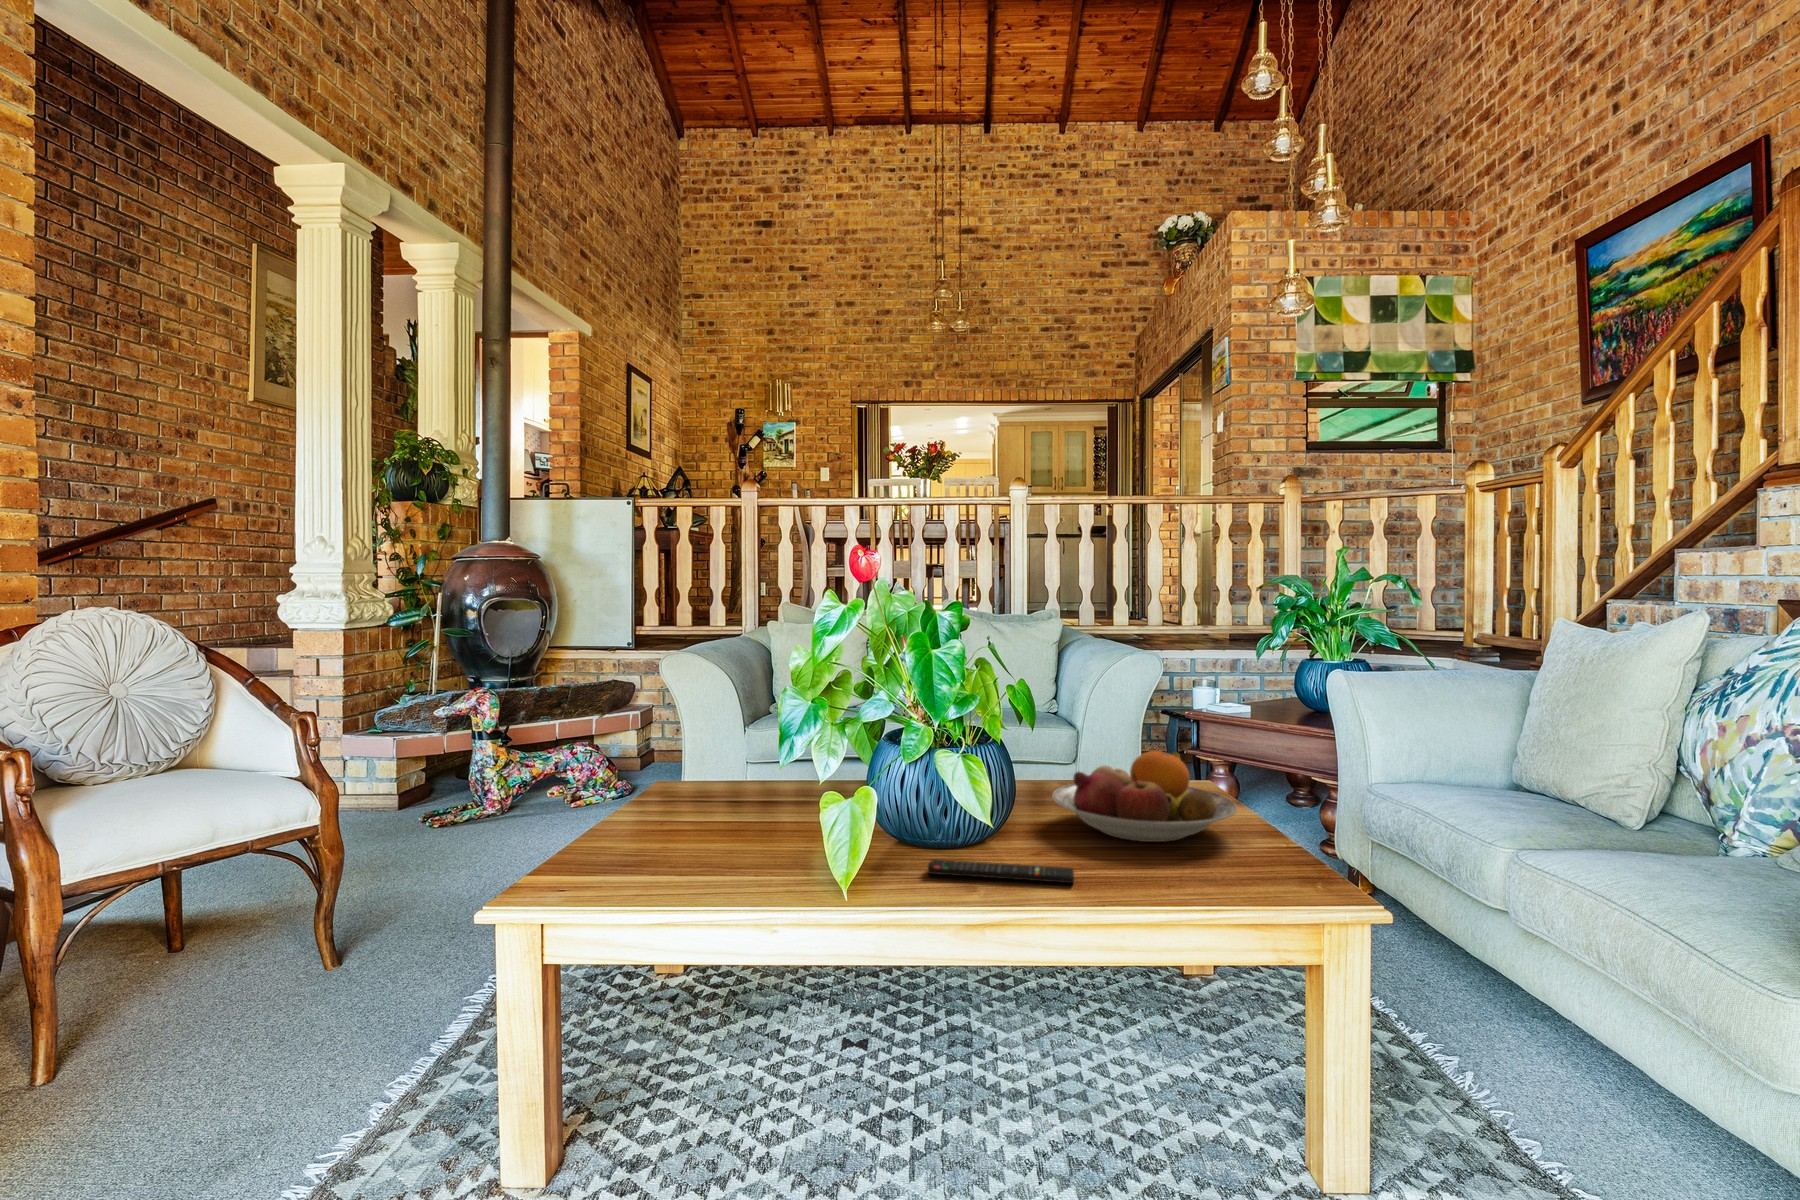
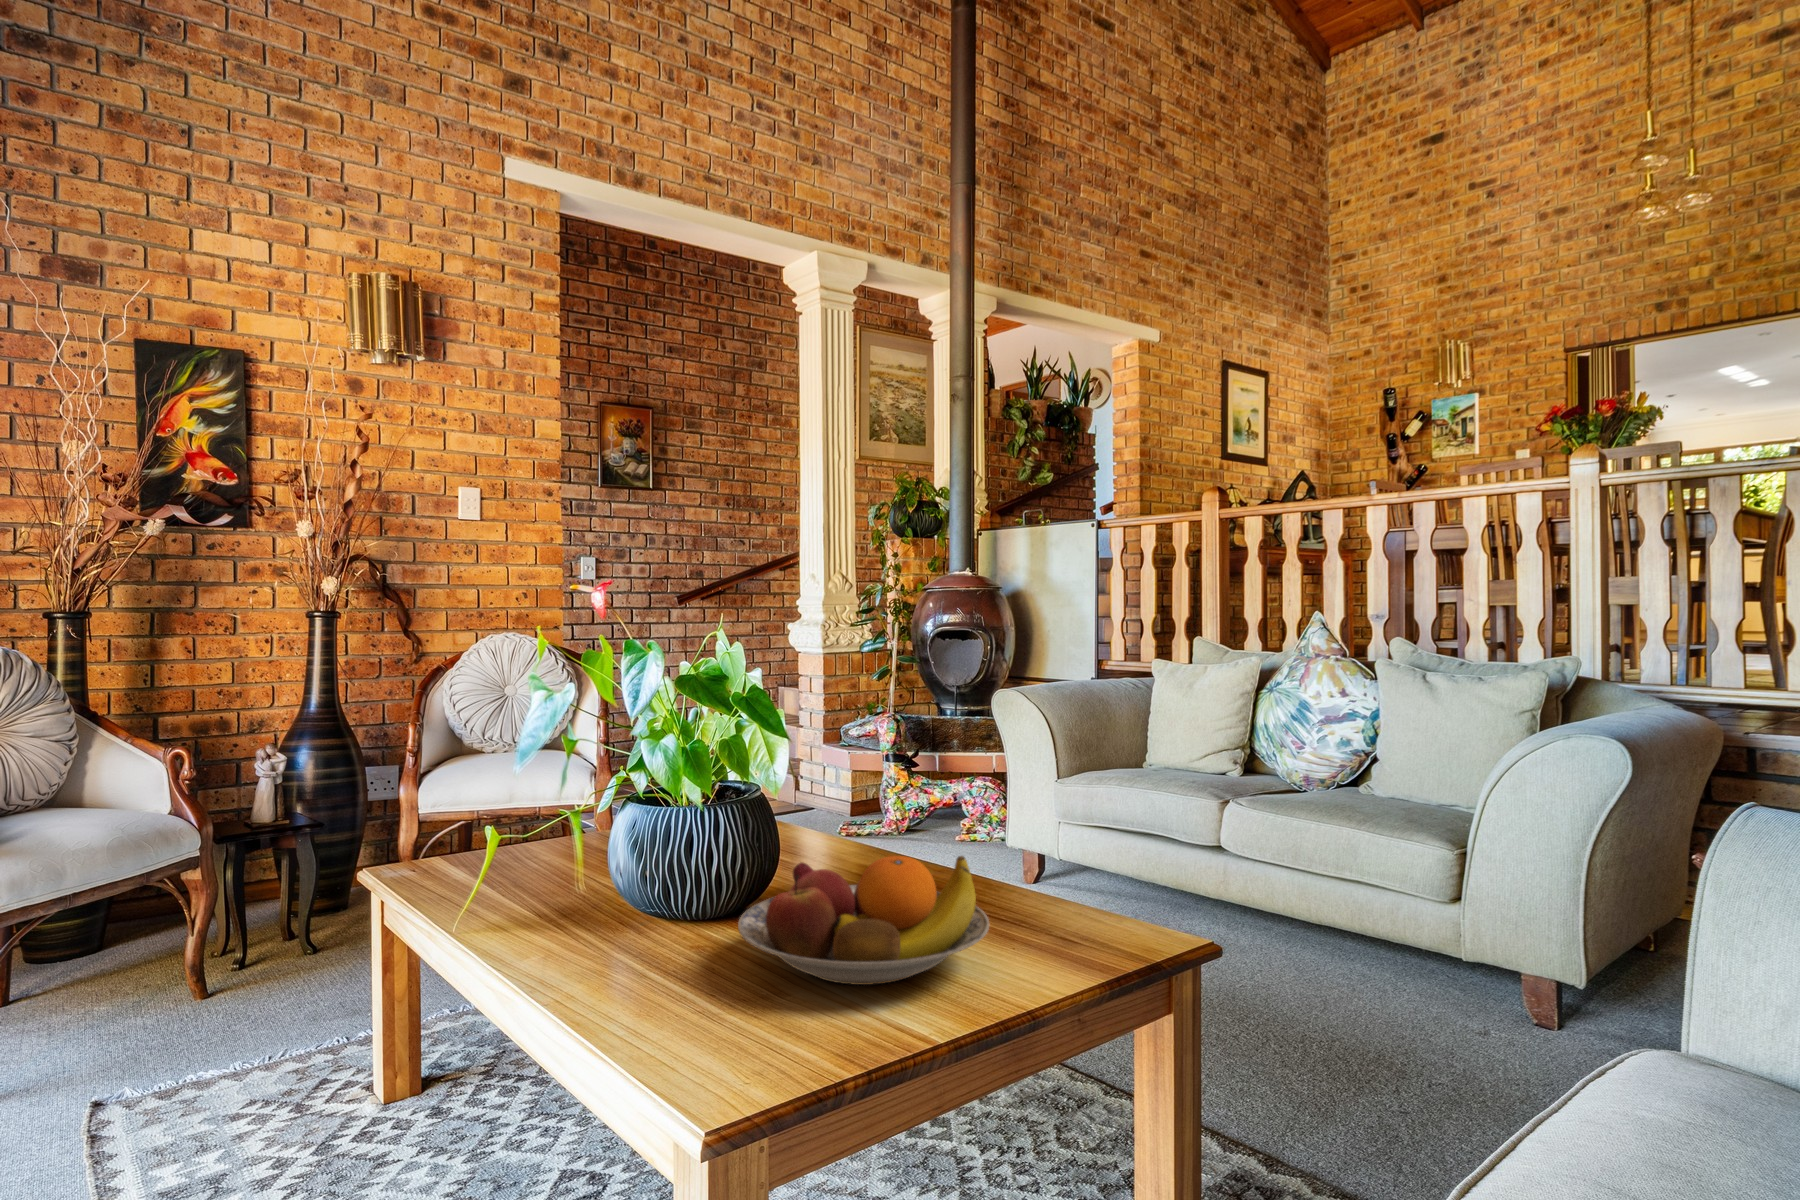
remote control: present [928,859,1074,883] -> none [543,918,621,979]

